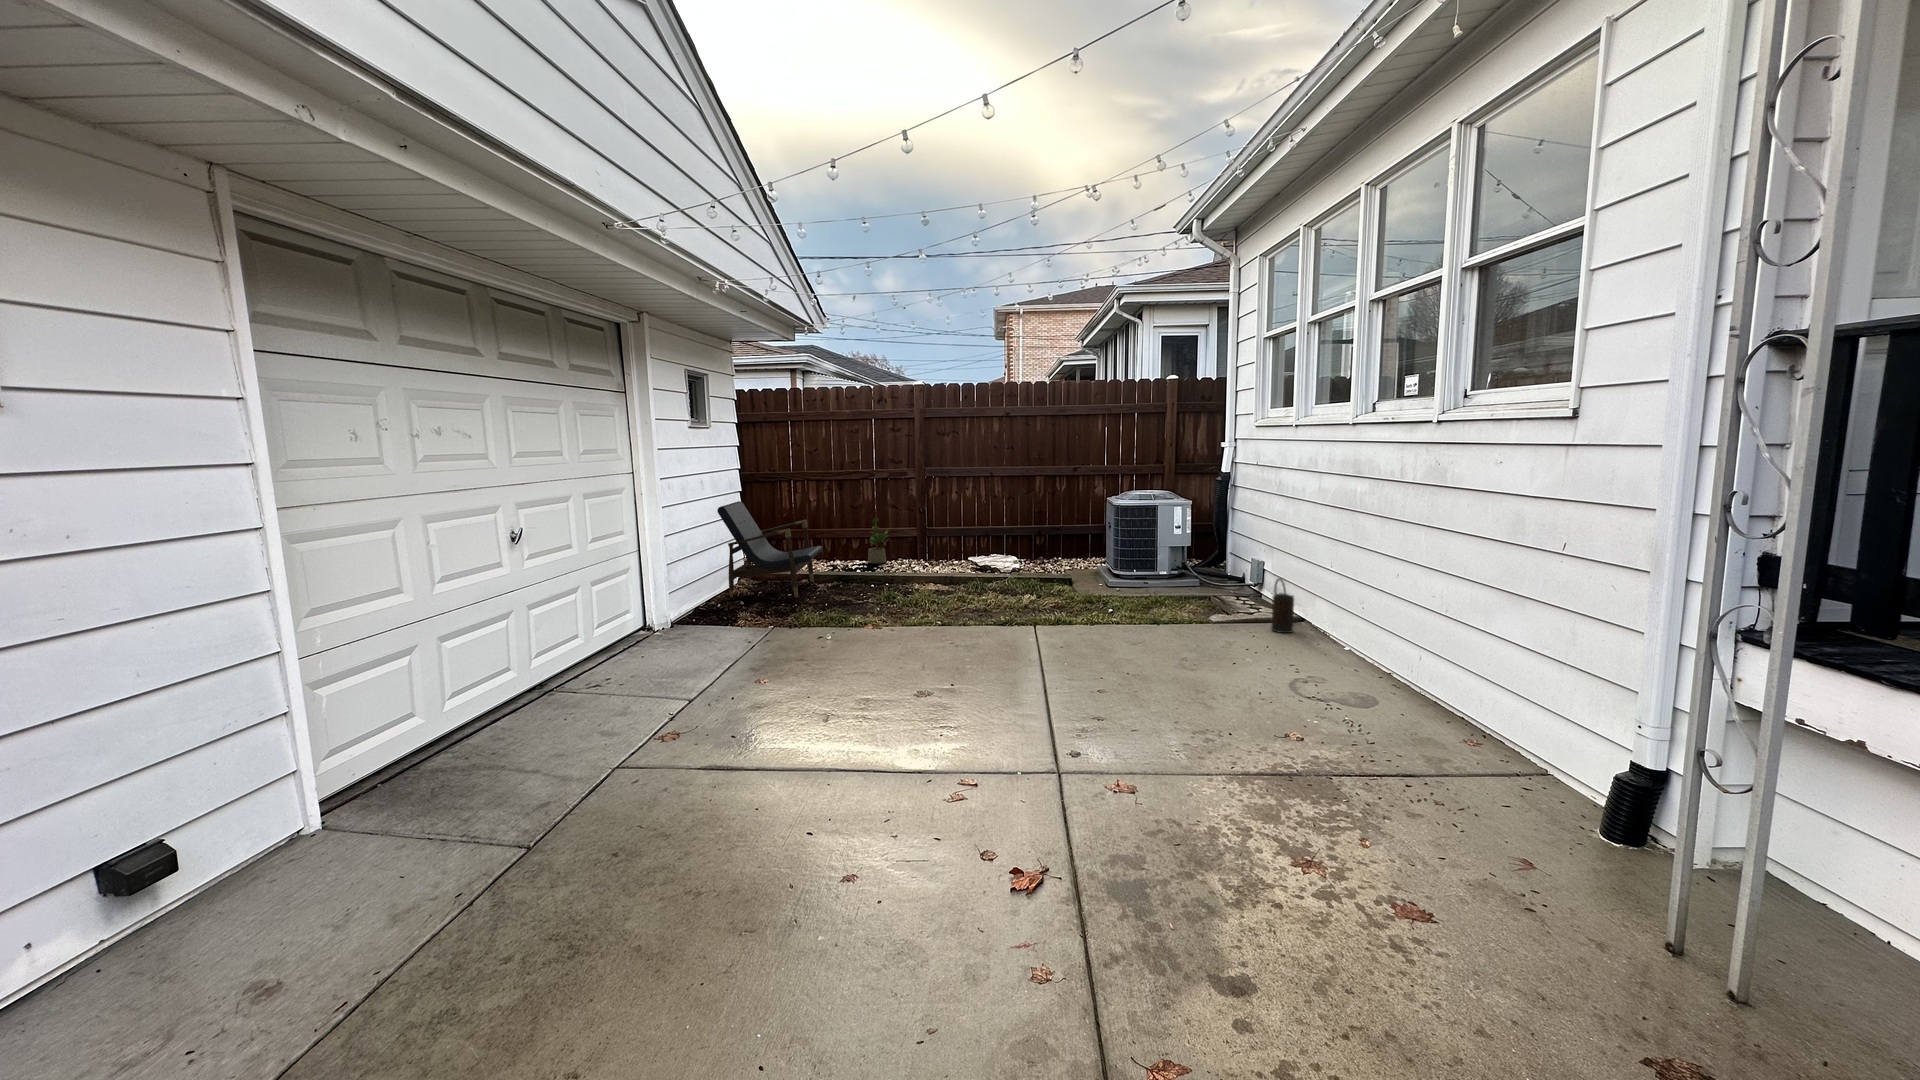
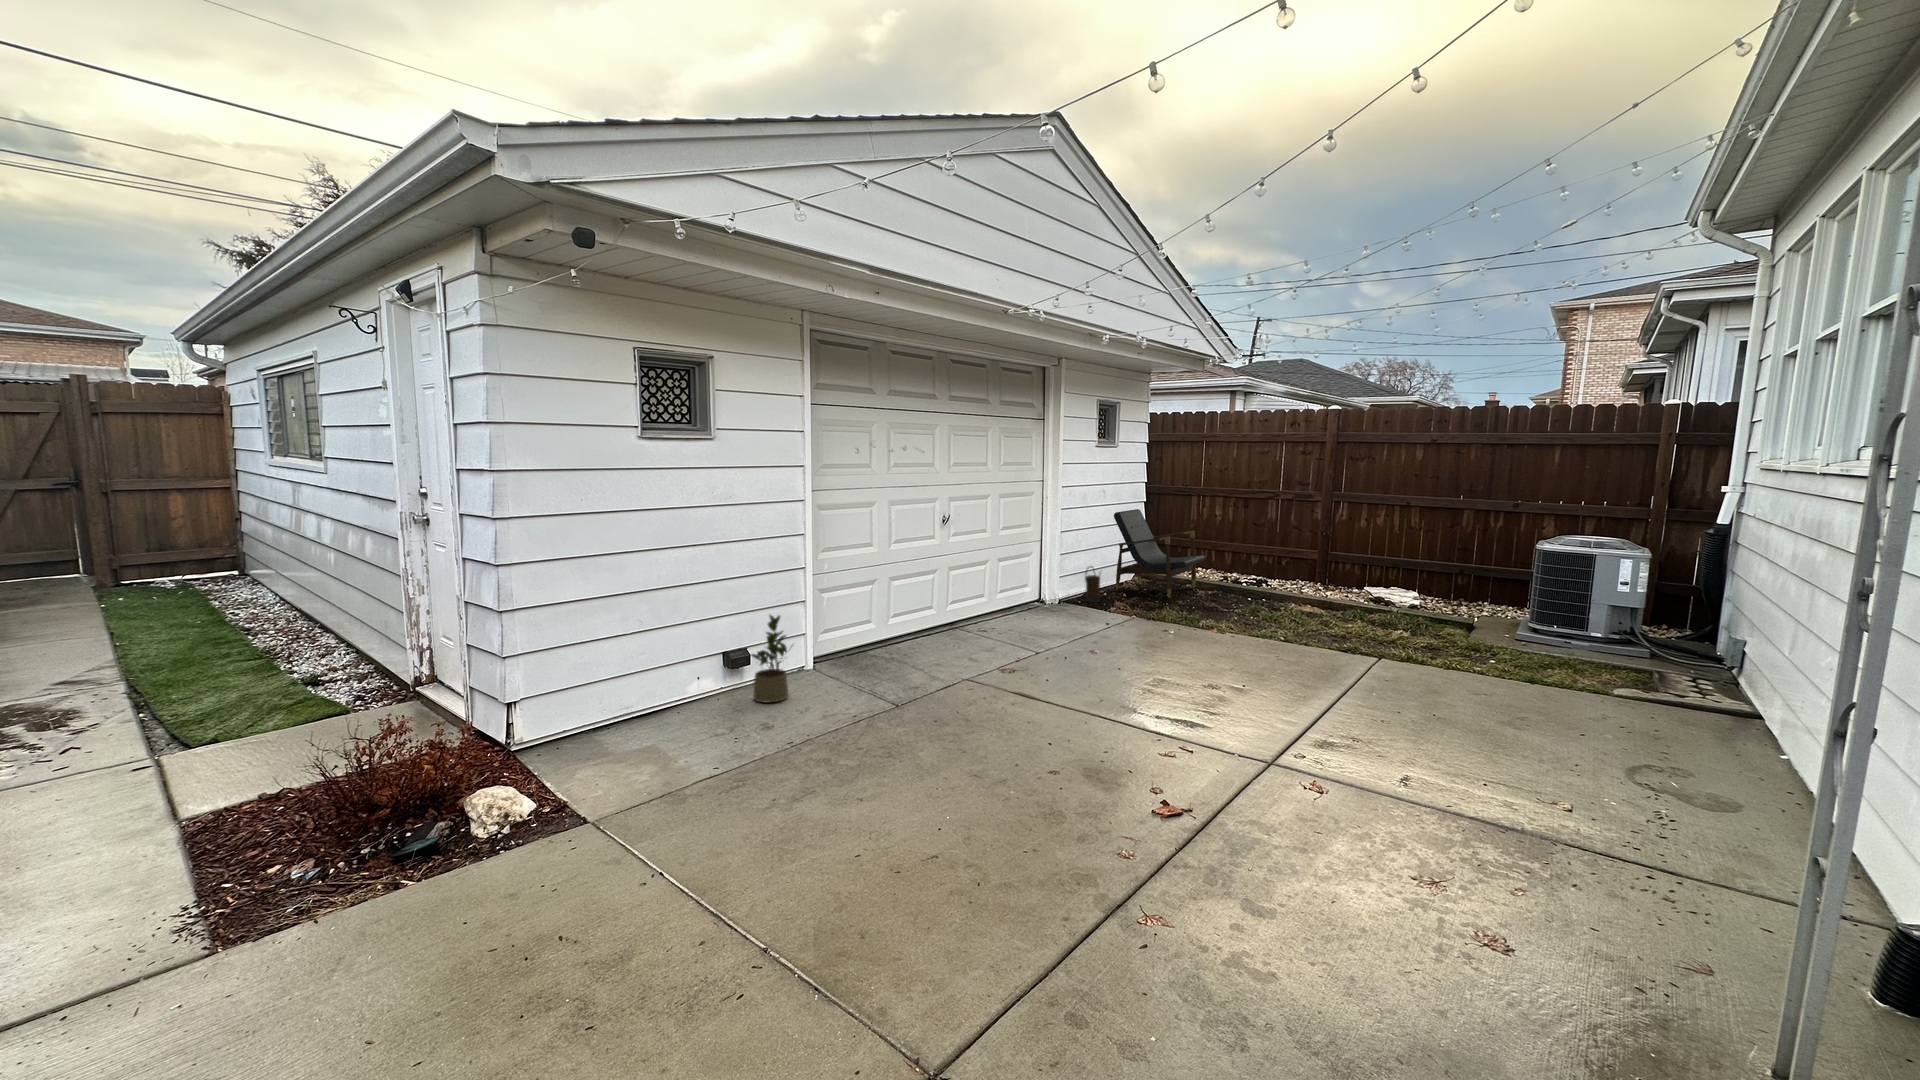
potted plant: present [868,517,888,564] -> present [751,615,788,702]
watering can: present [1271,578,1294,633] -> present [1085,567,1100,603]

